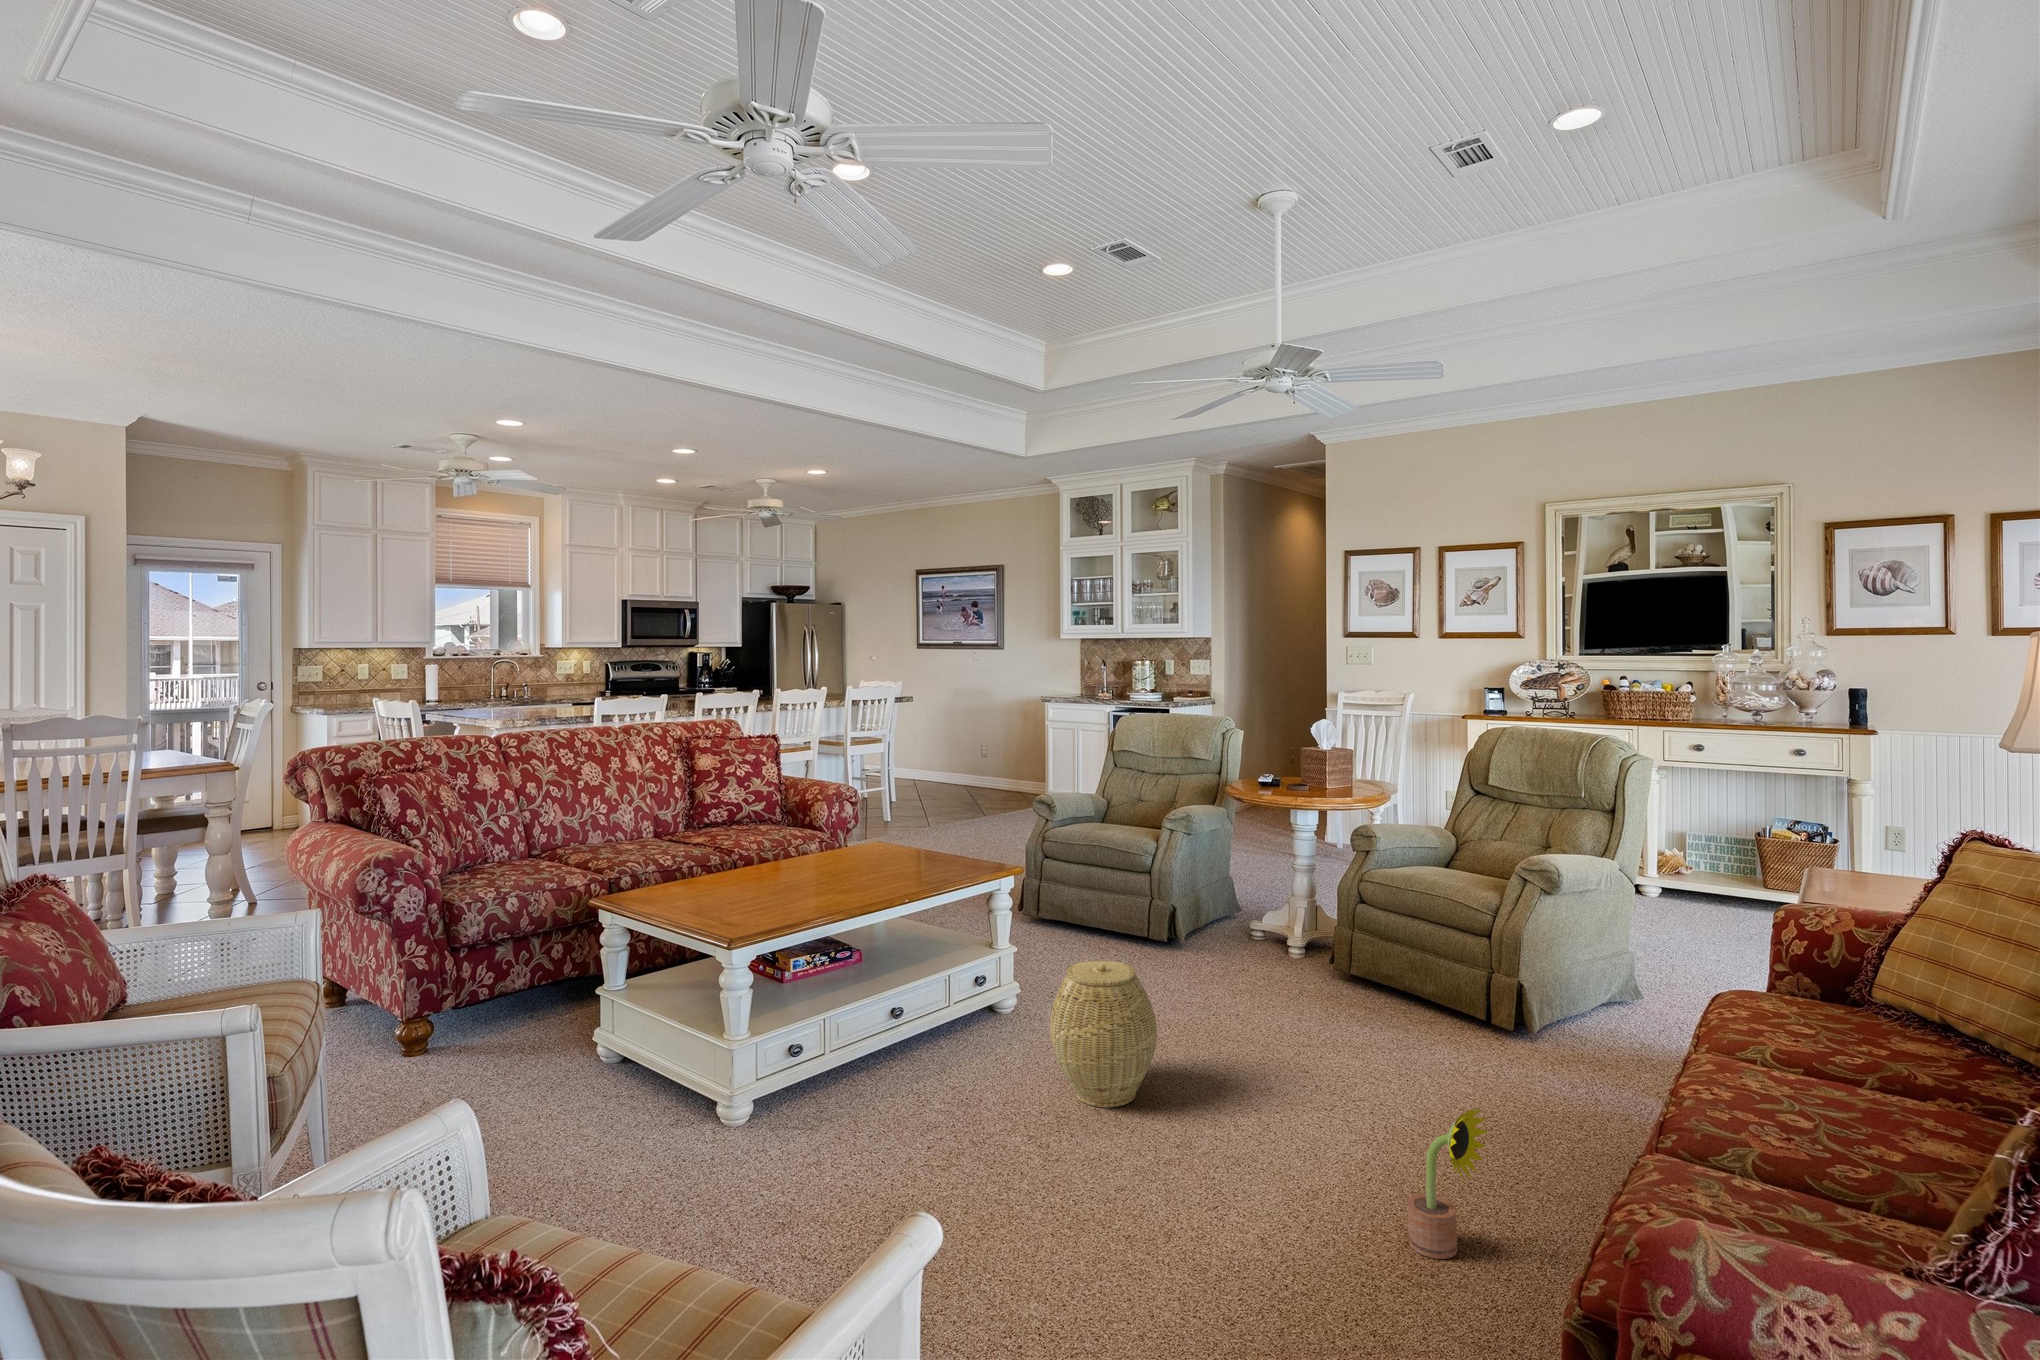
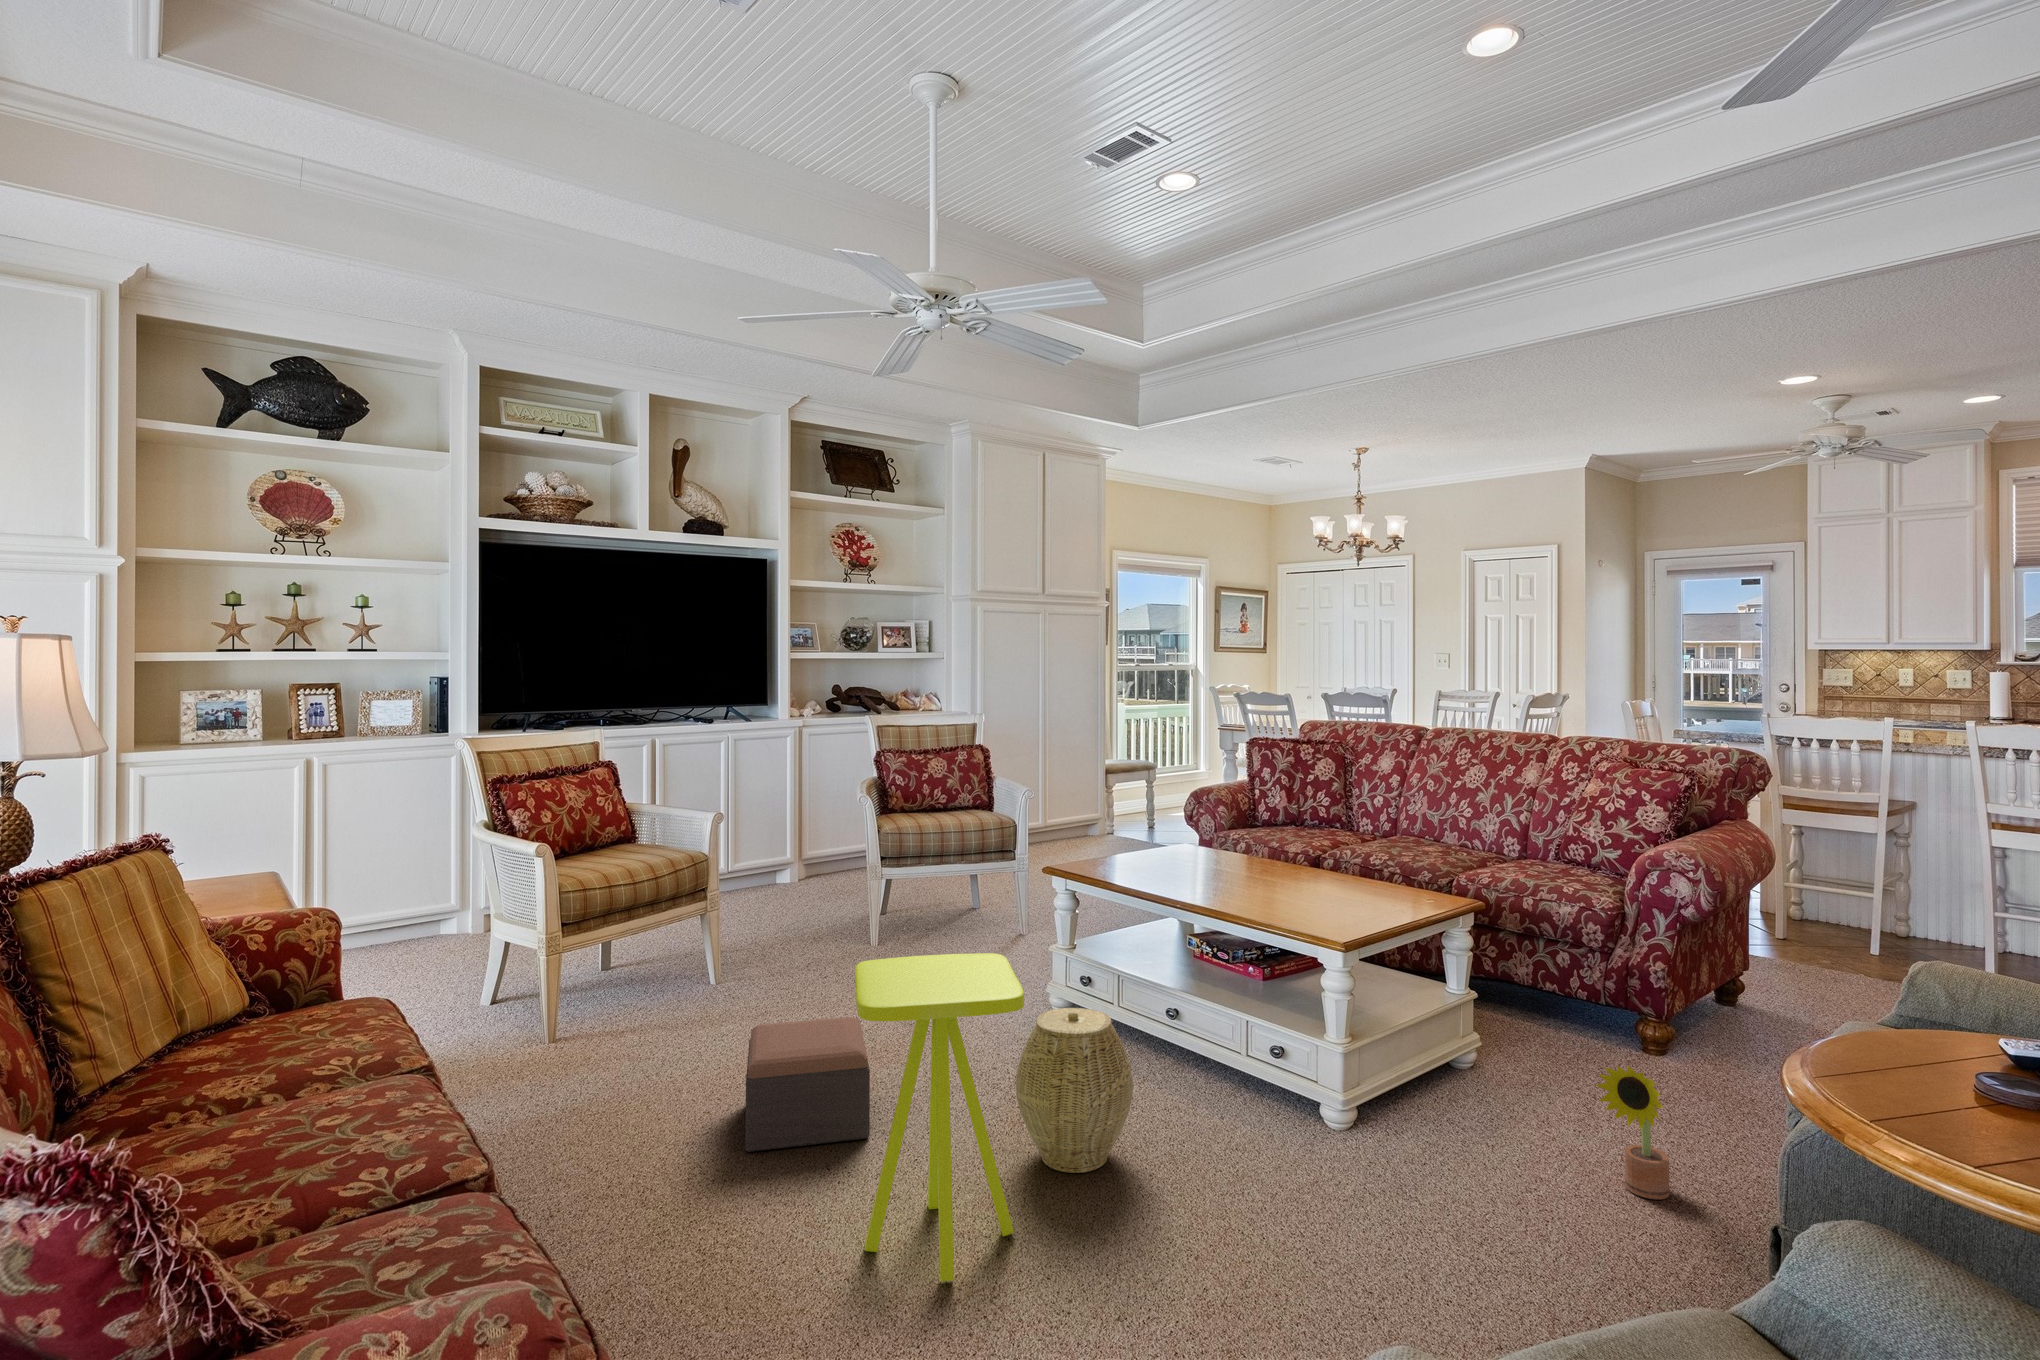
side table: none [1187,891,1369,1164] -> present [855,953,1024,1282]
footstool: none [995,1108,1200,1315] -> present [745,1017,870,1152]
decorative plant: present [1408,1108,1488,1259] -> present [1596,1066,1669,1199]

